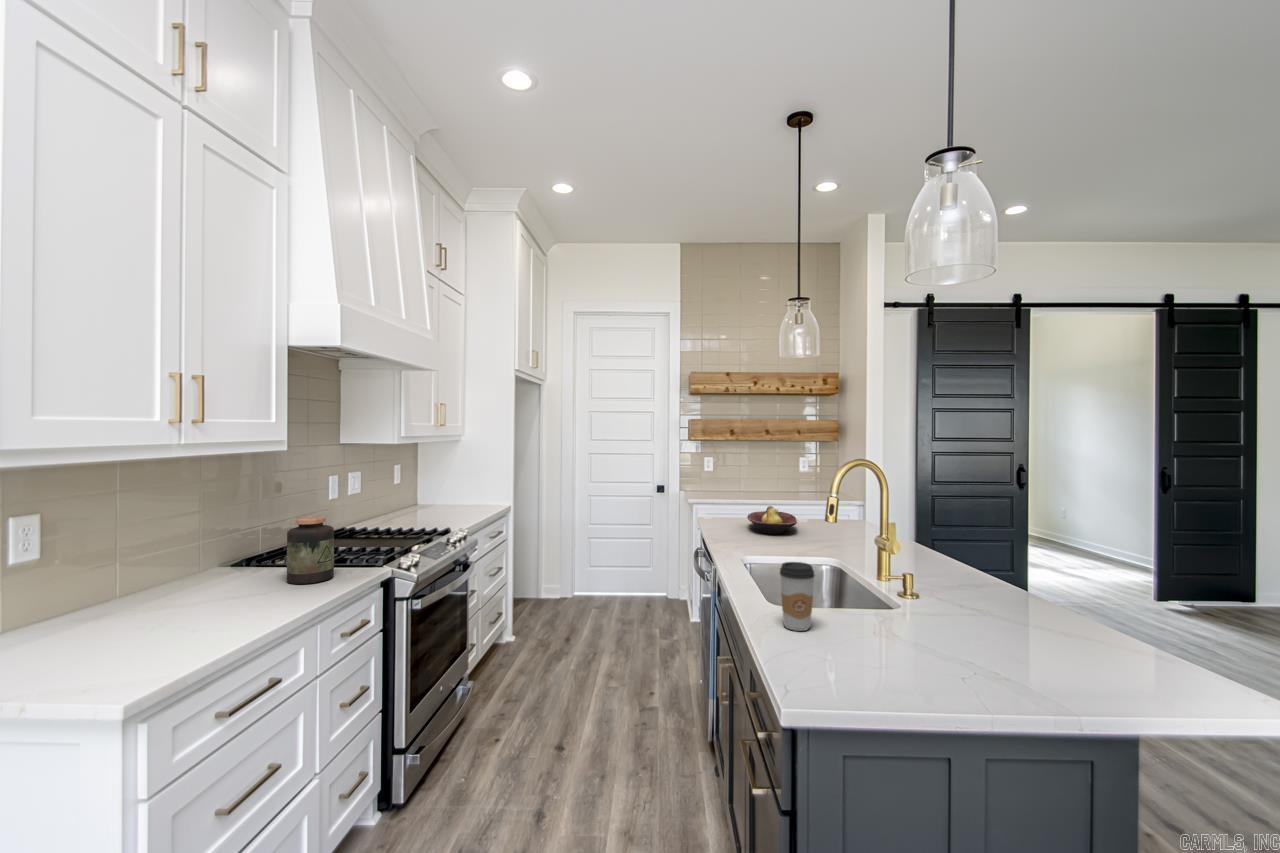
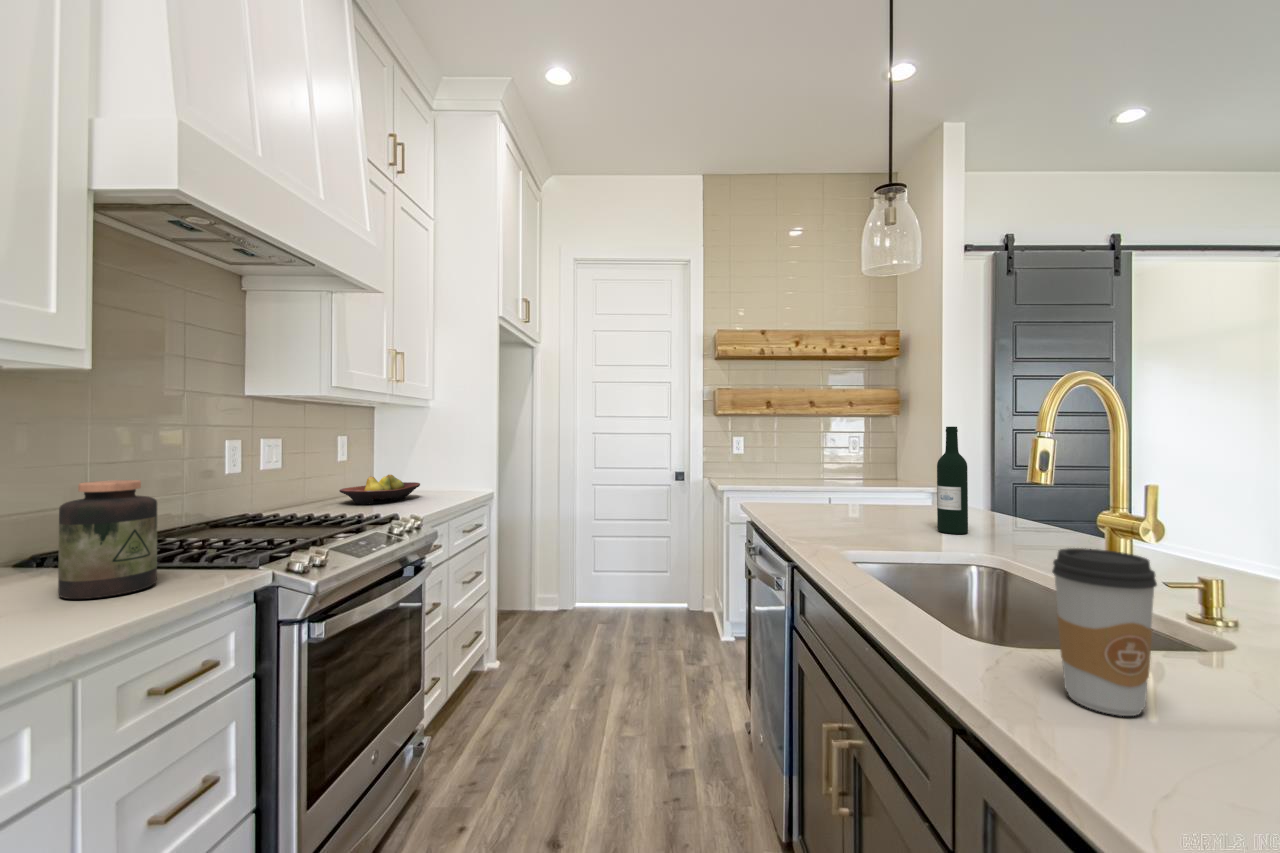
wine bottle: none [816,473,835,545] -> present [937,427,968,534]
fruit bowl: present [747,506,797,535] -> present [339,475,420,504]

